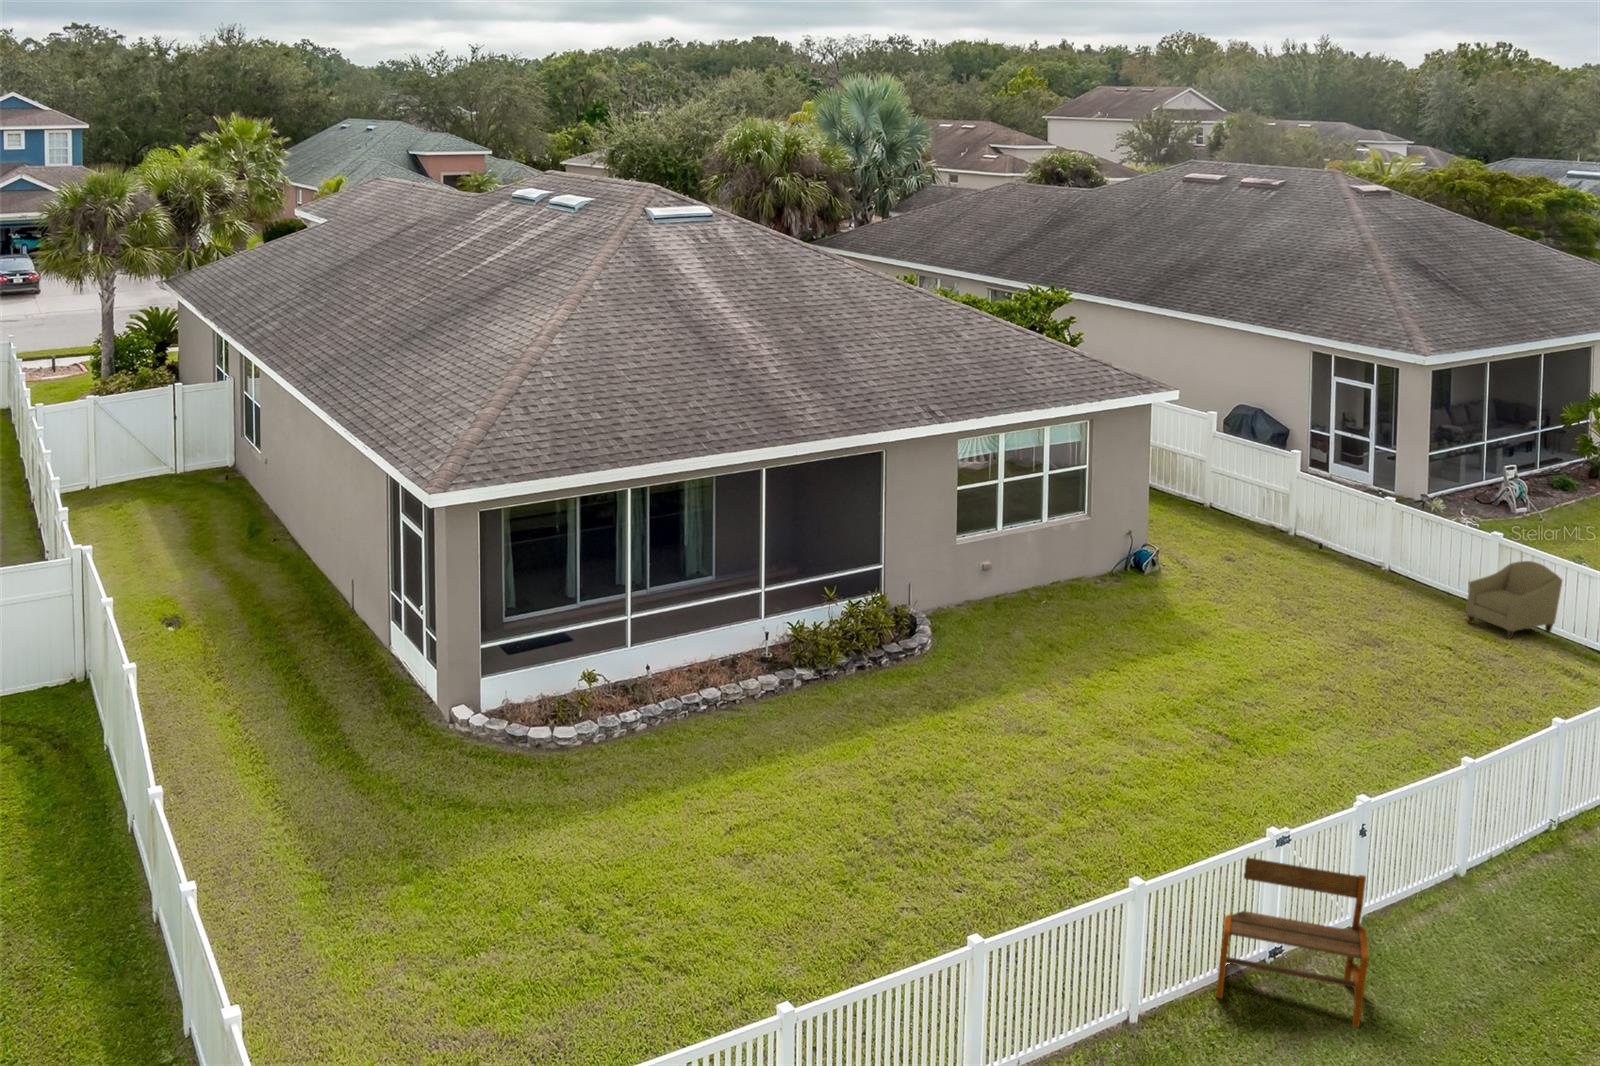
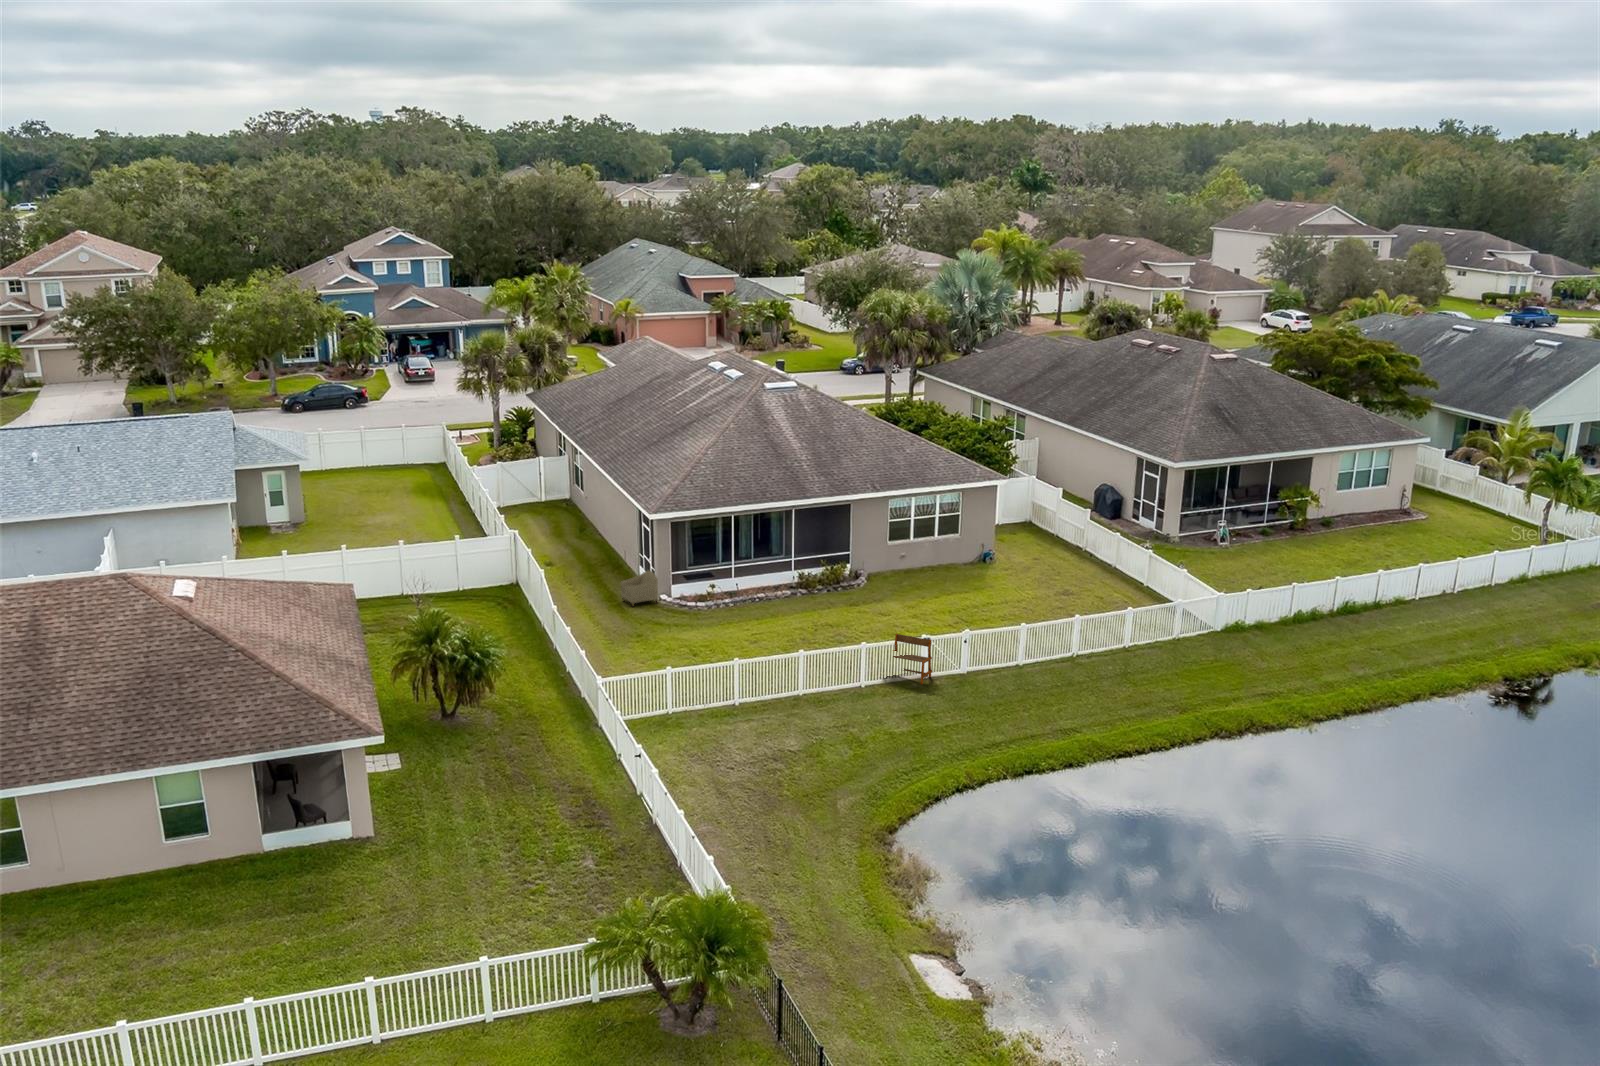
chair: present [1466,561,1562,639] -> present [621,570,658,606]

